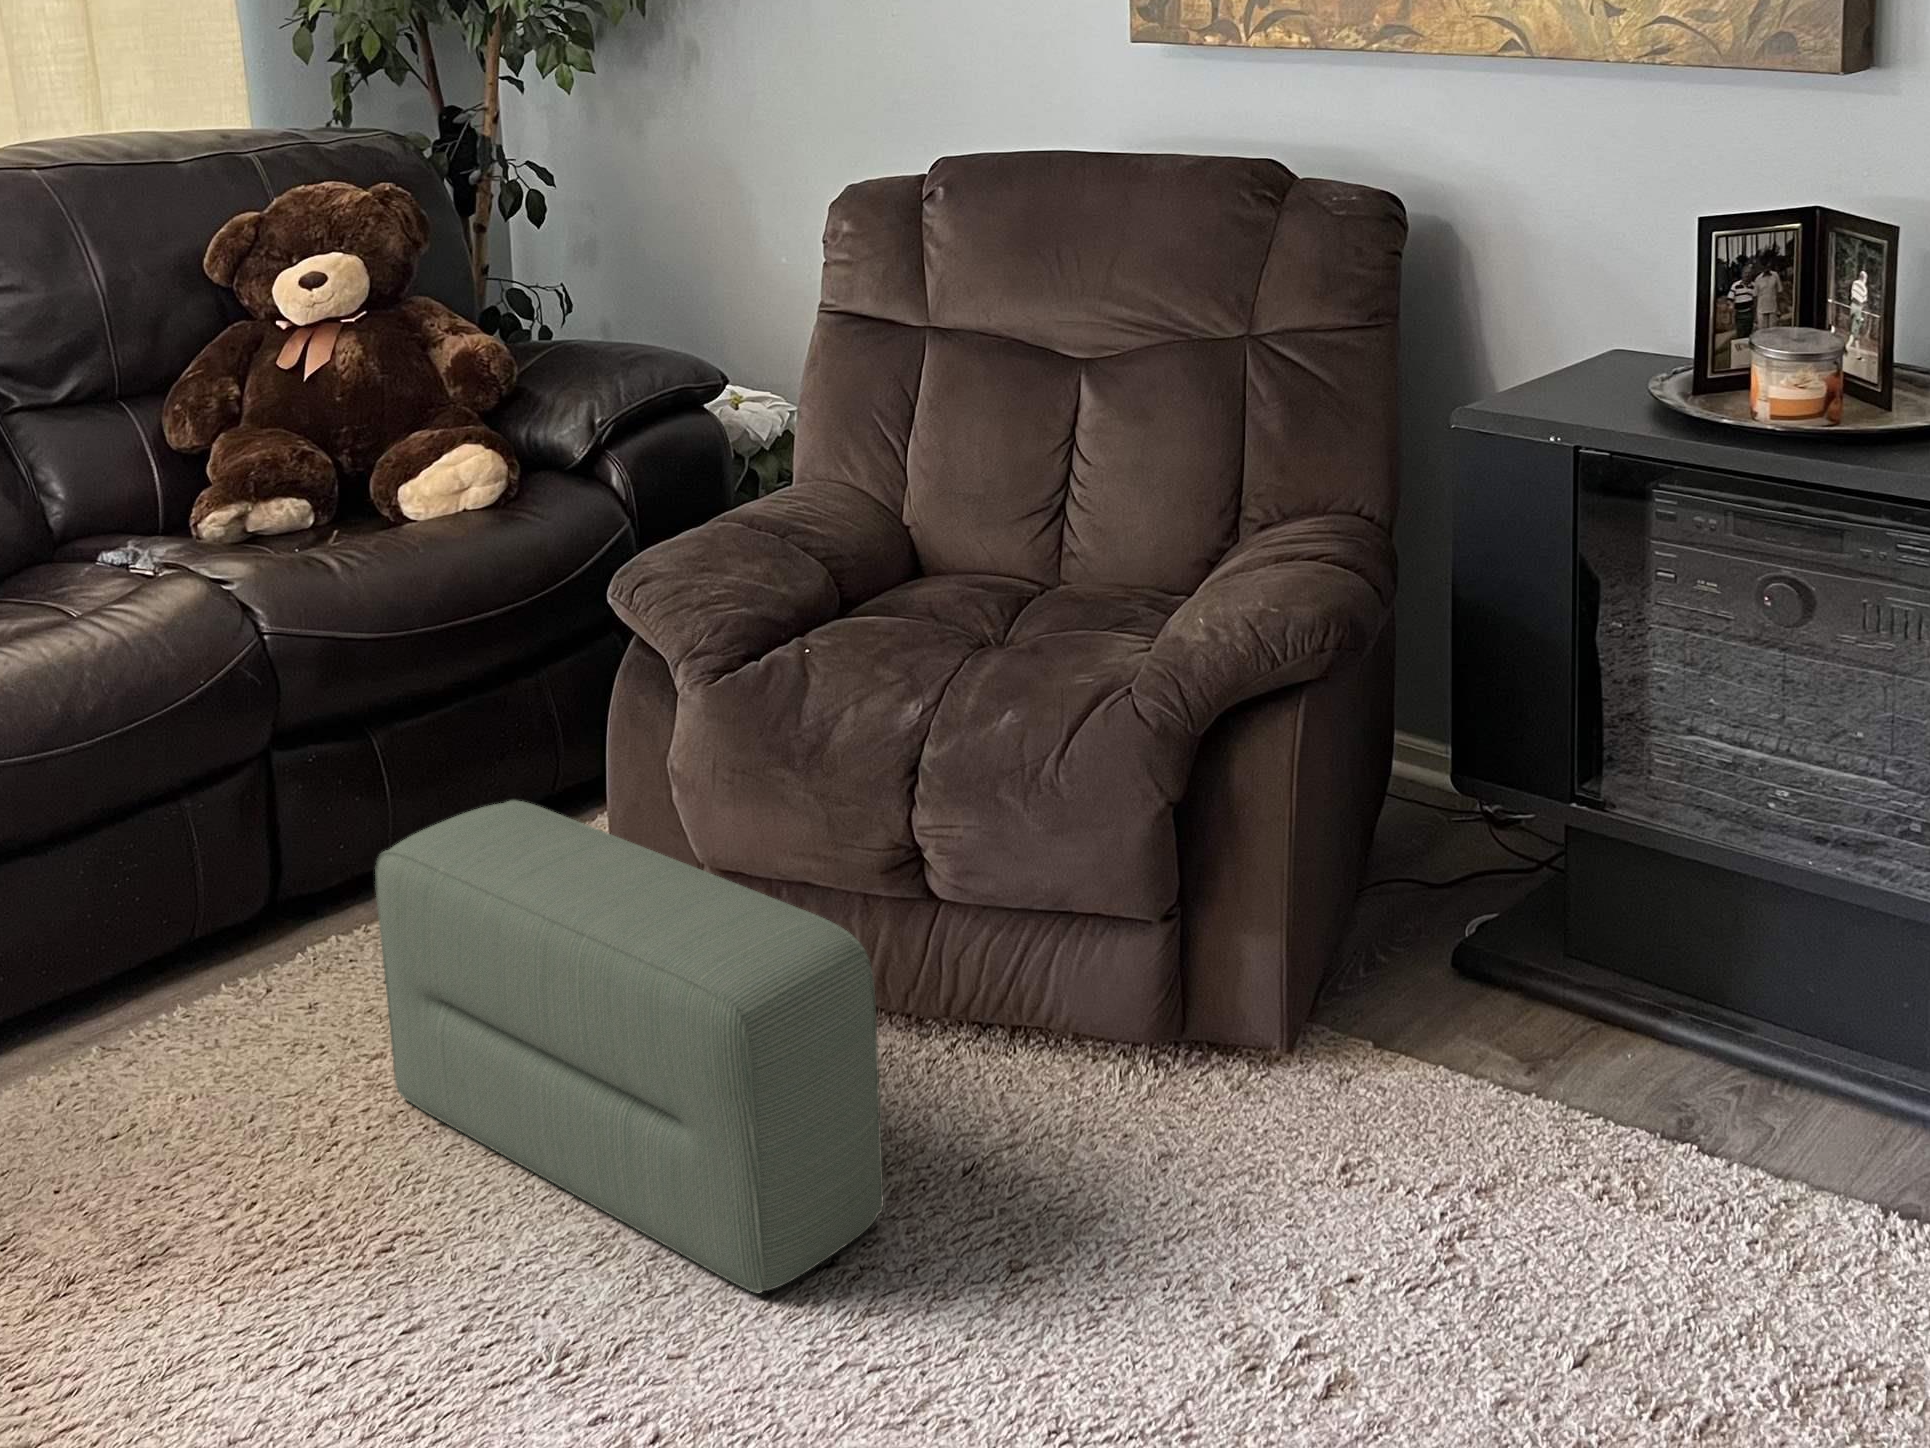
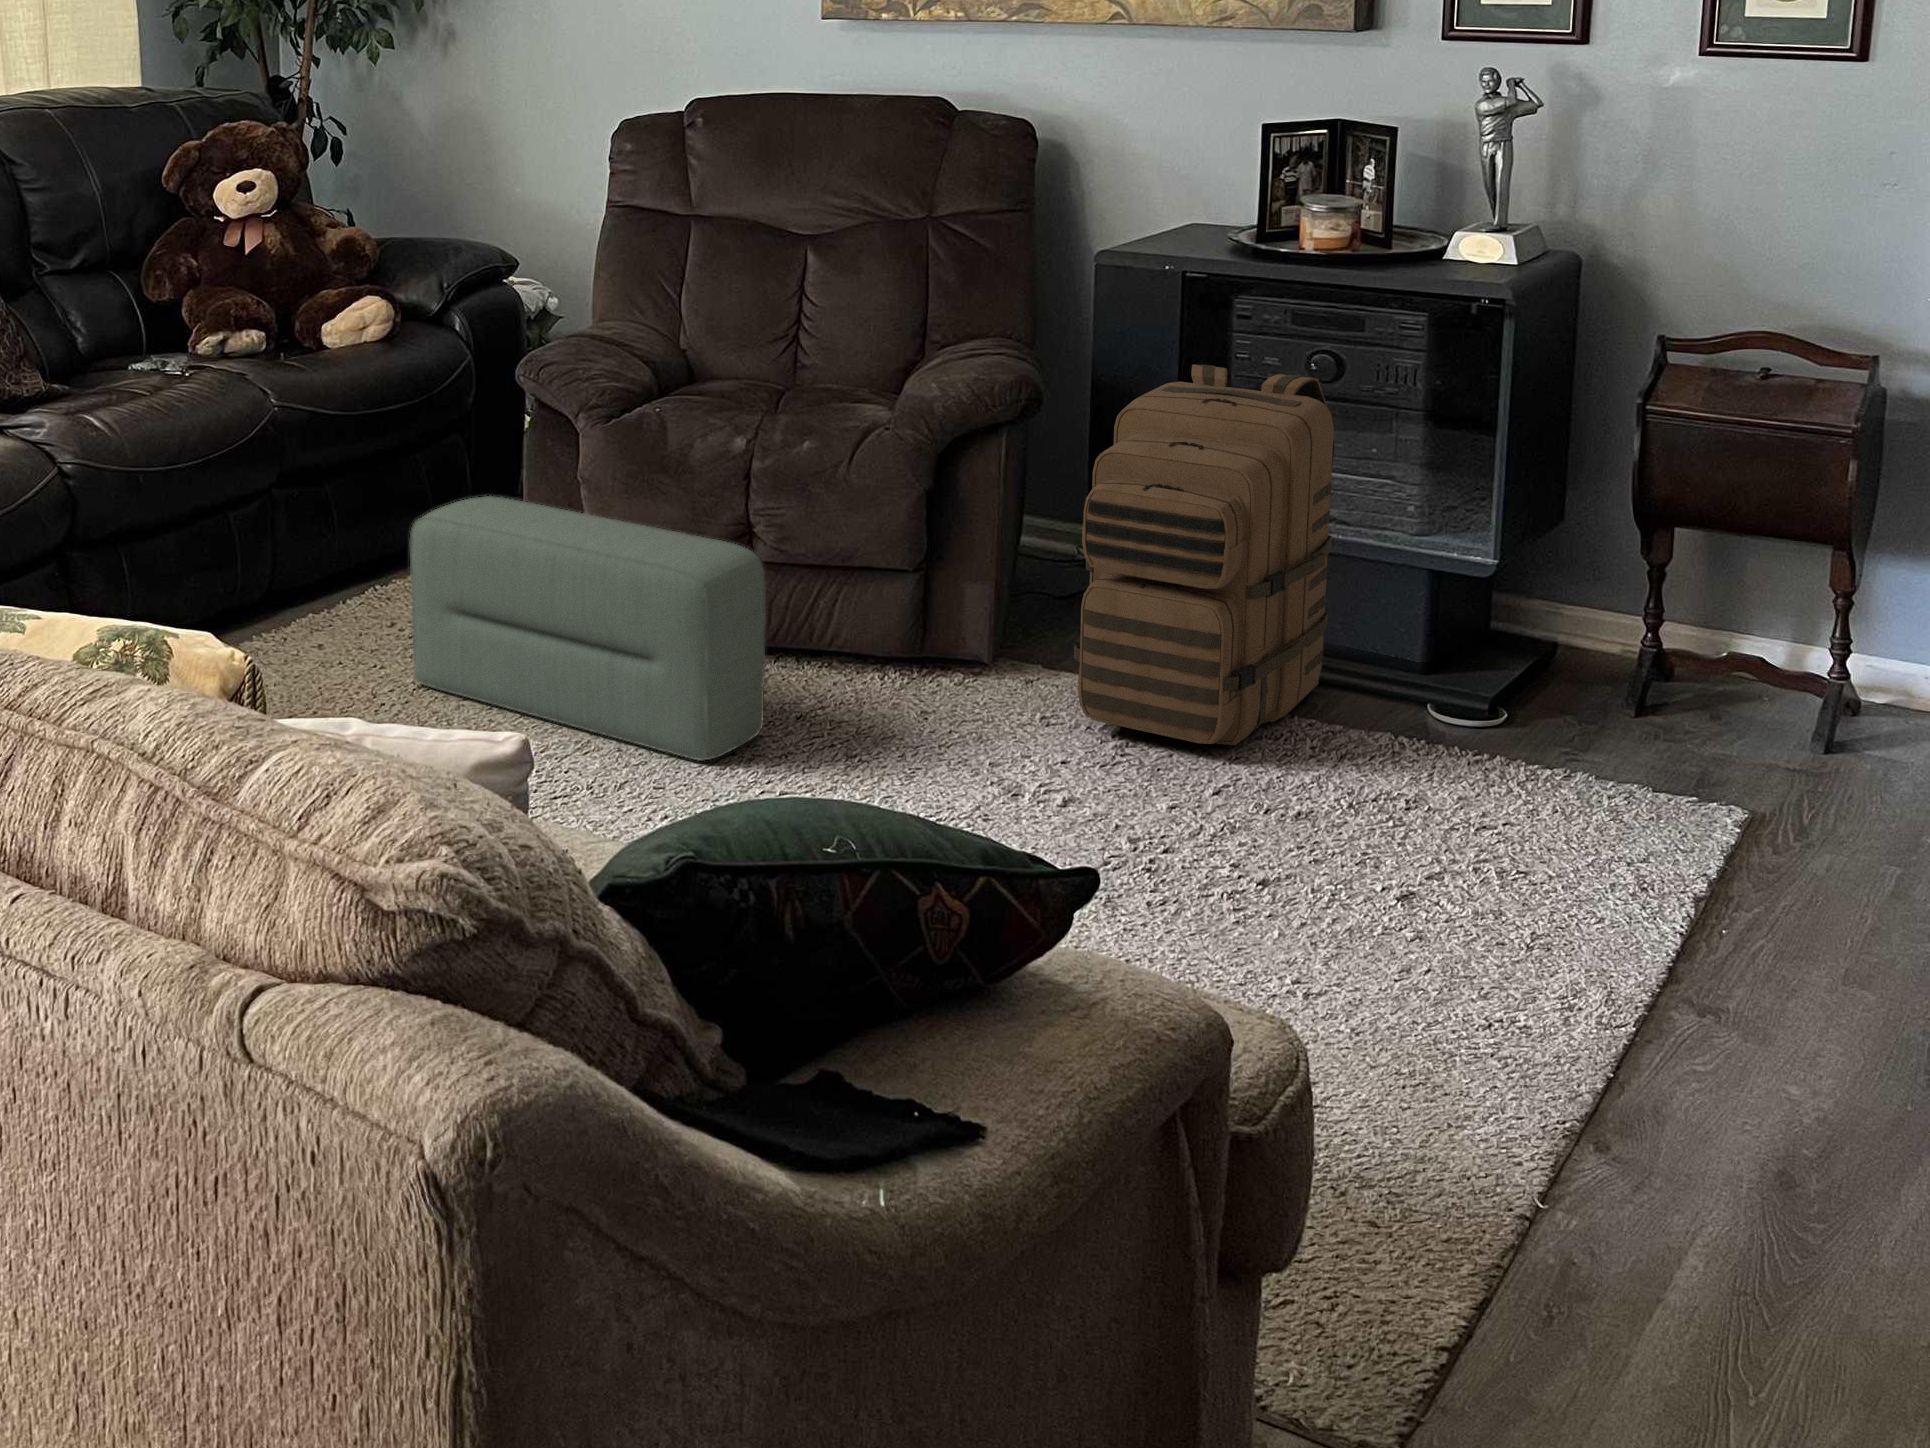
backpack: none [1376,597,1798,1262] -> present [1074,364,1335,745]

